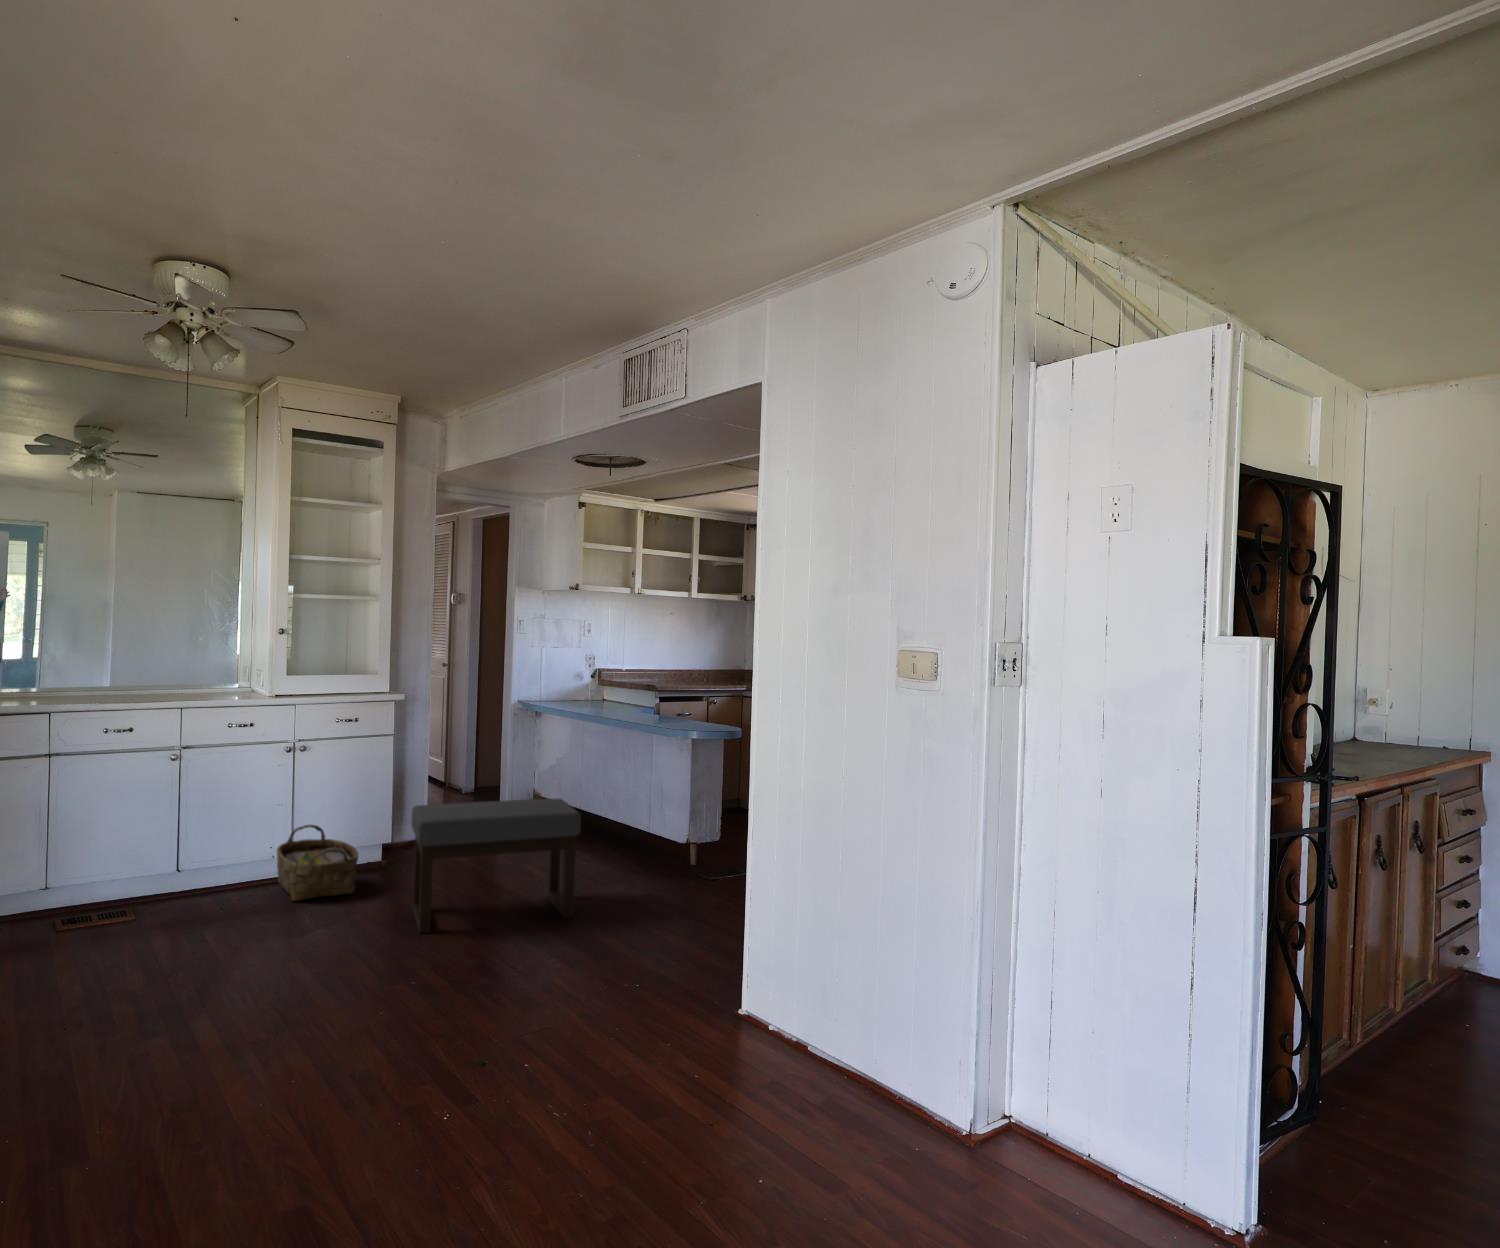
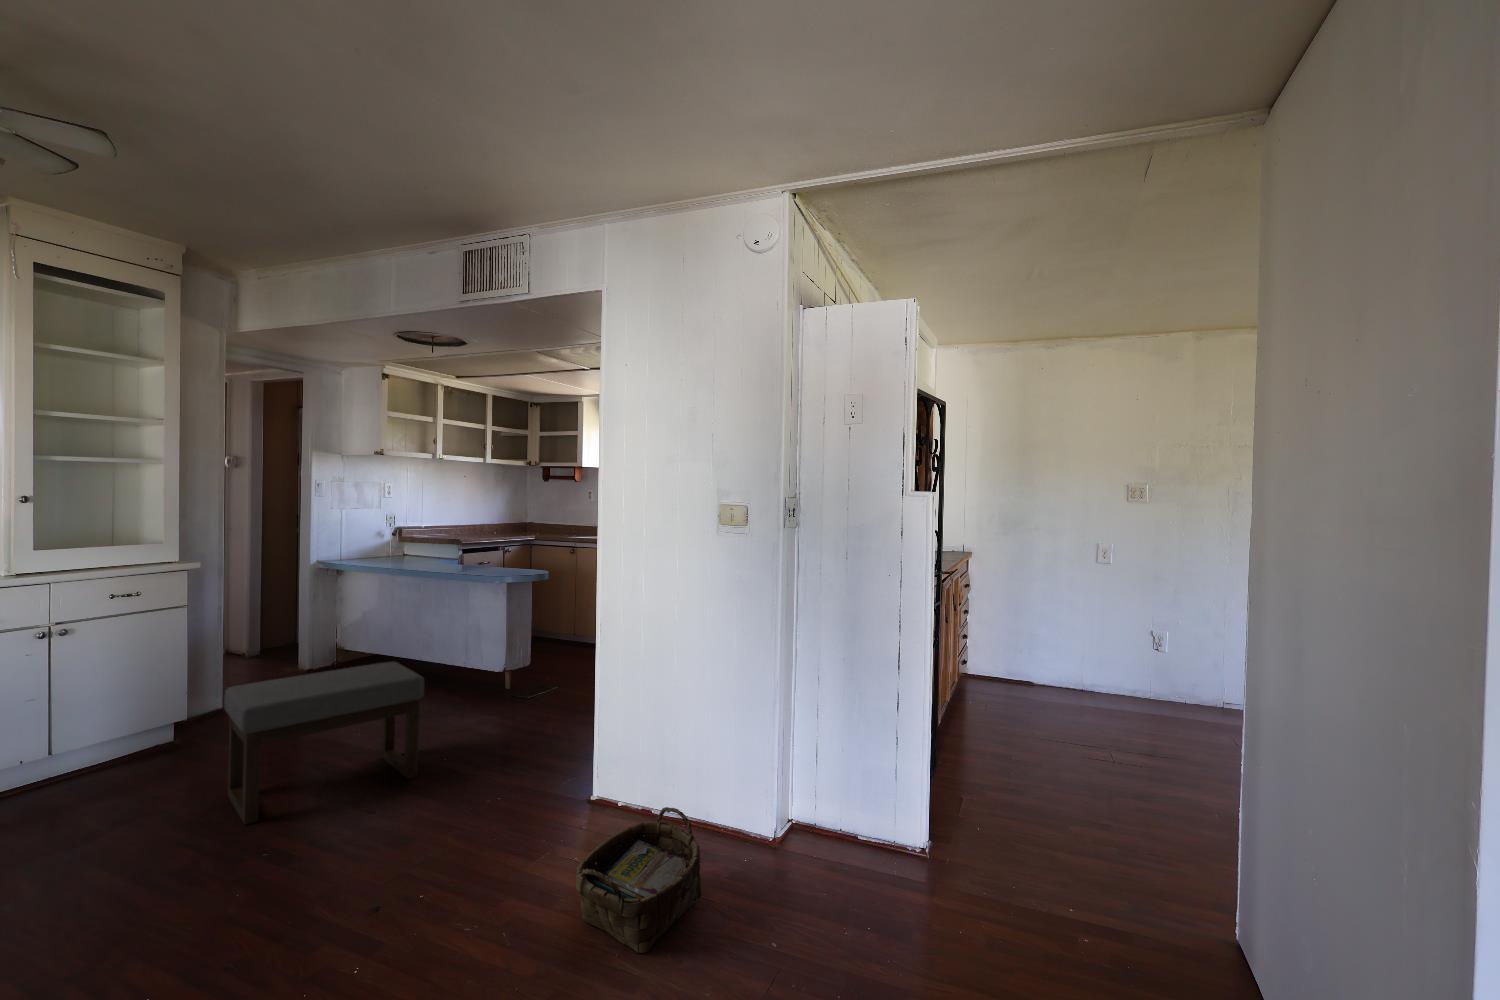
woven basket: present [277,824,358,901] -> present [576,807,701,953]

